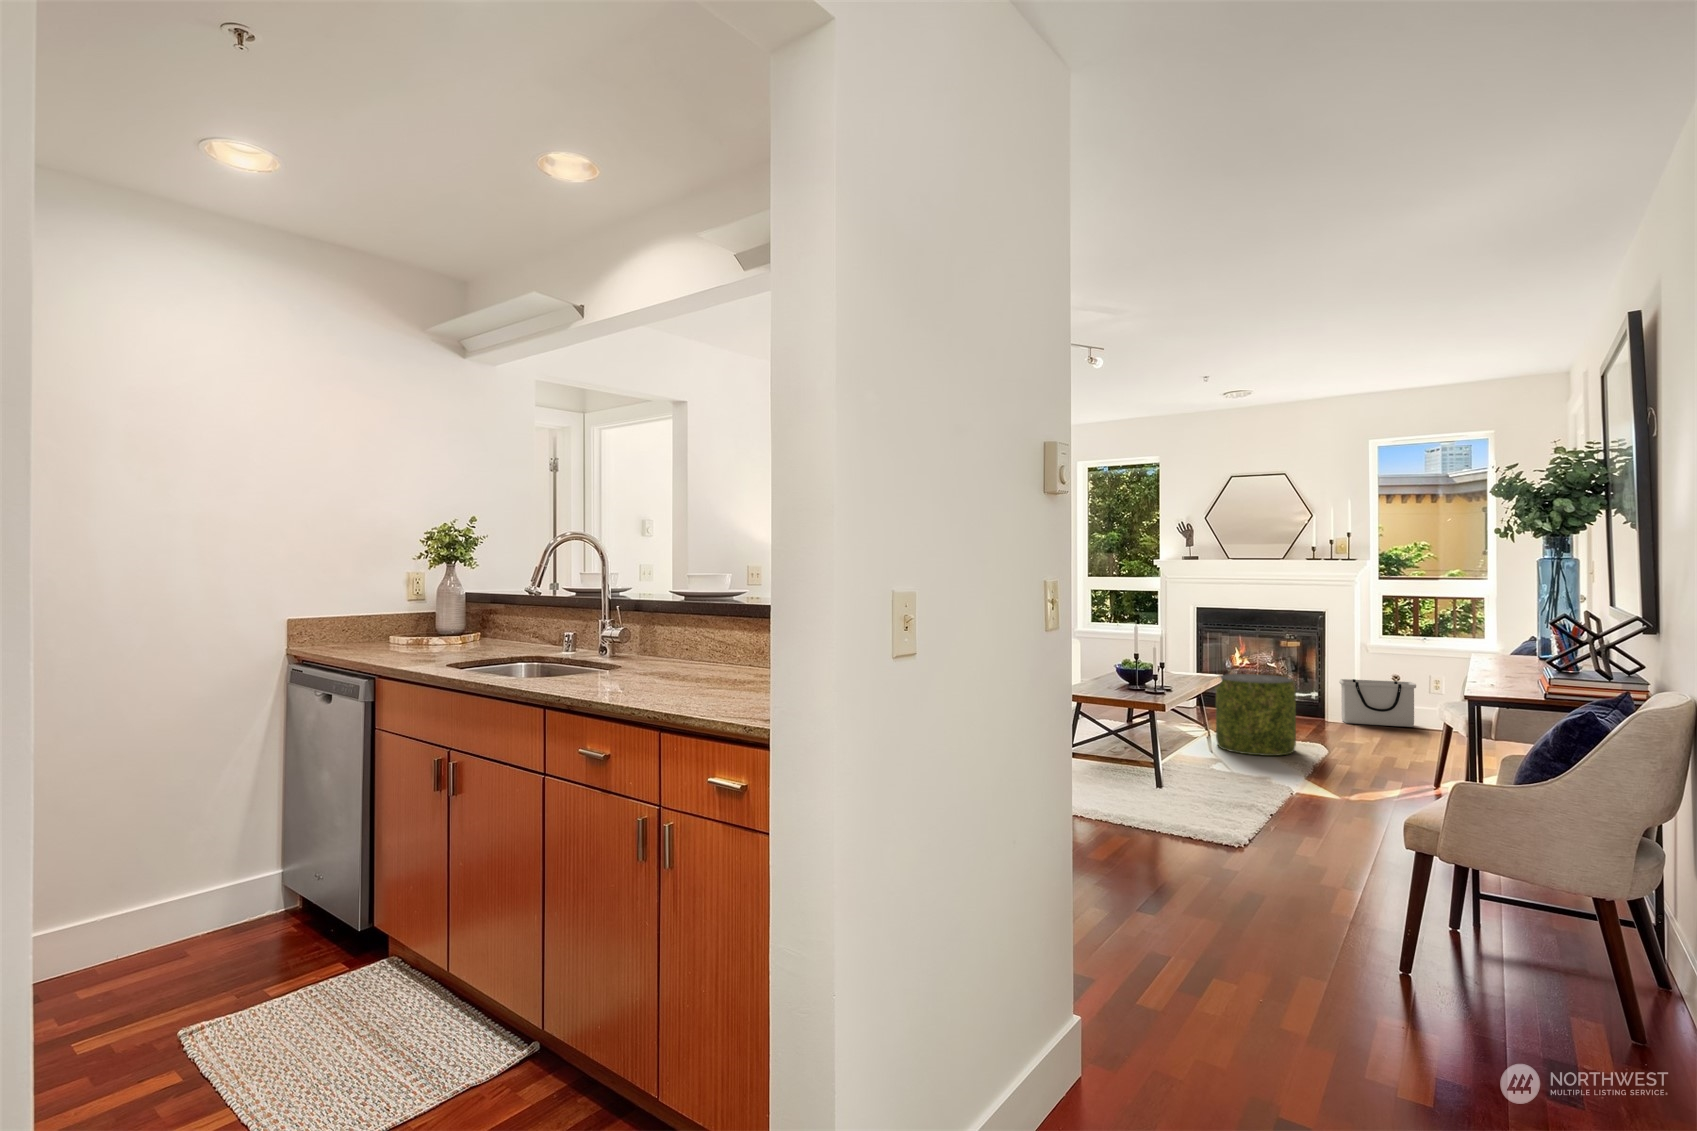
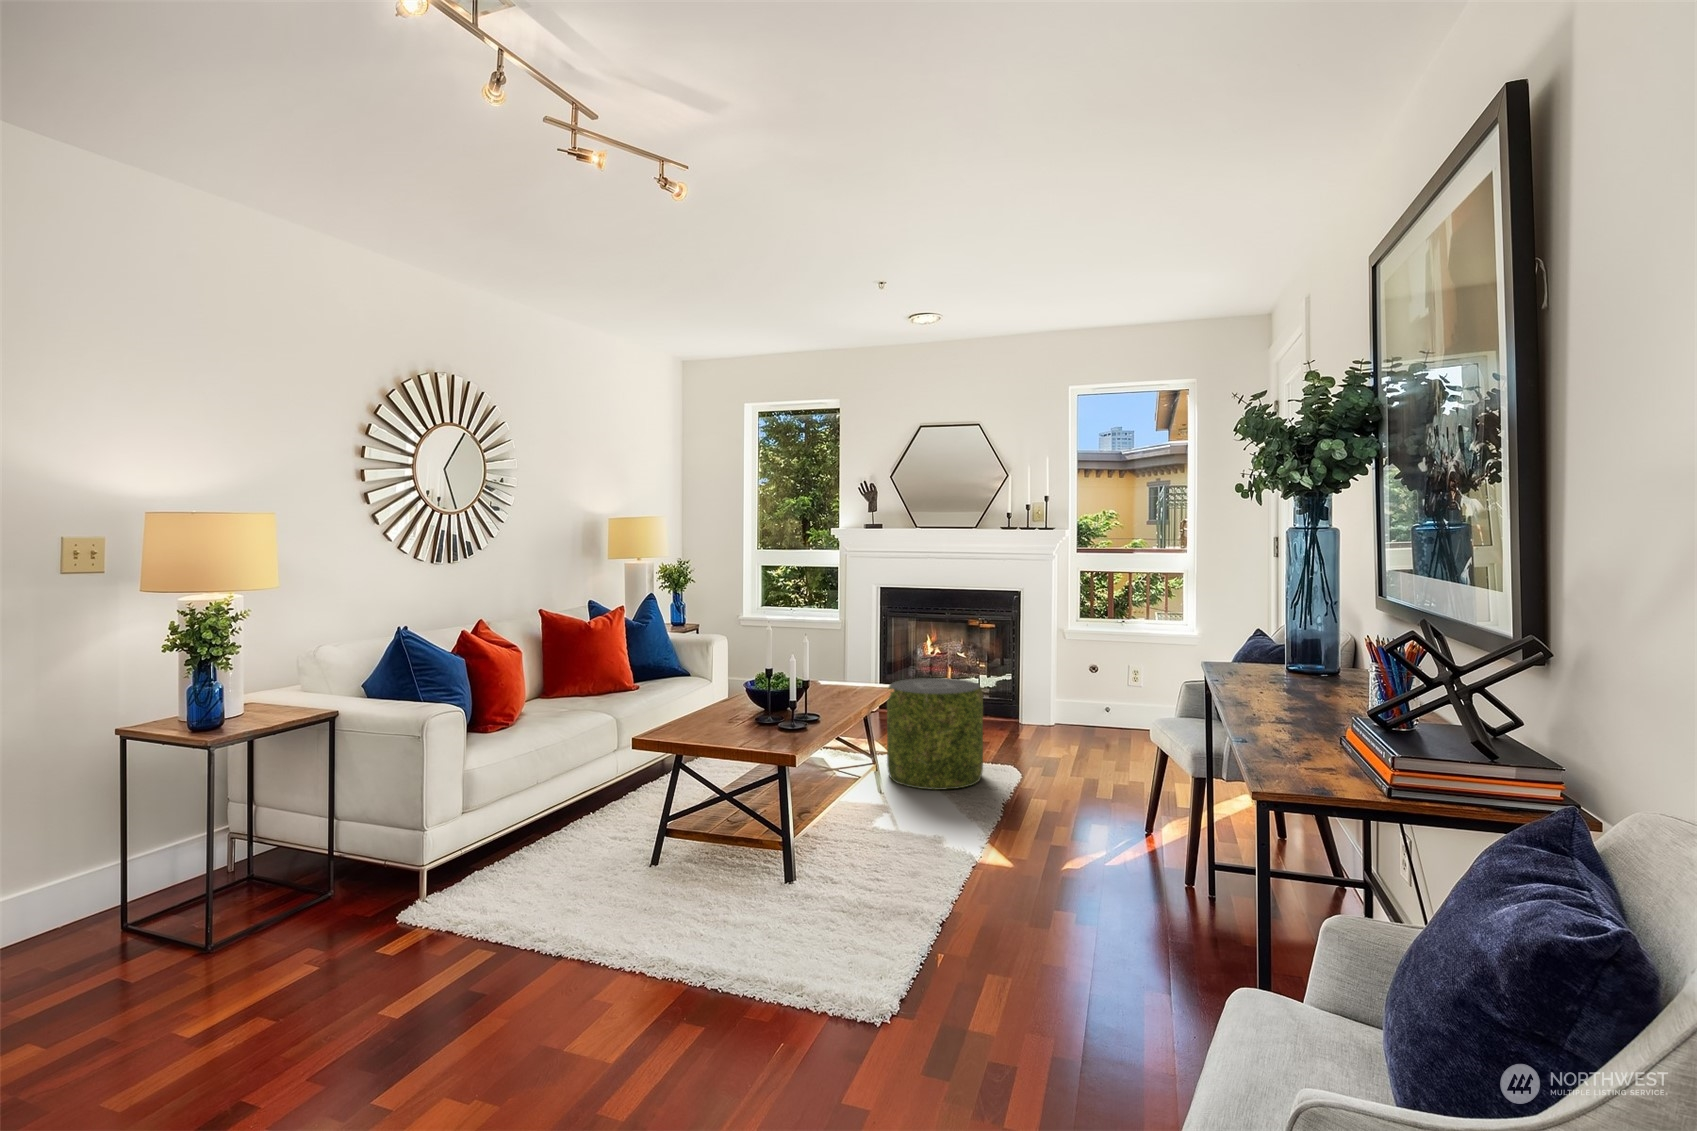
storage bin: present [1339,679,1416,727] -> none [1036,672,1117,726]

